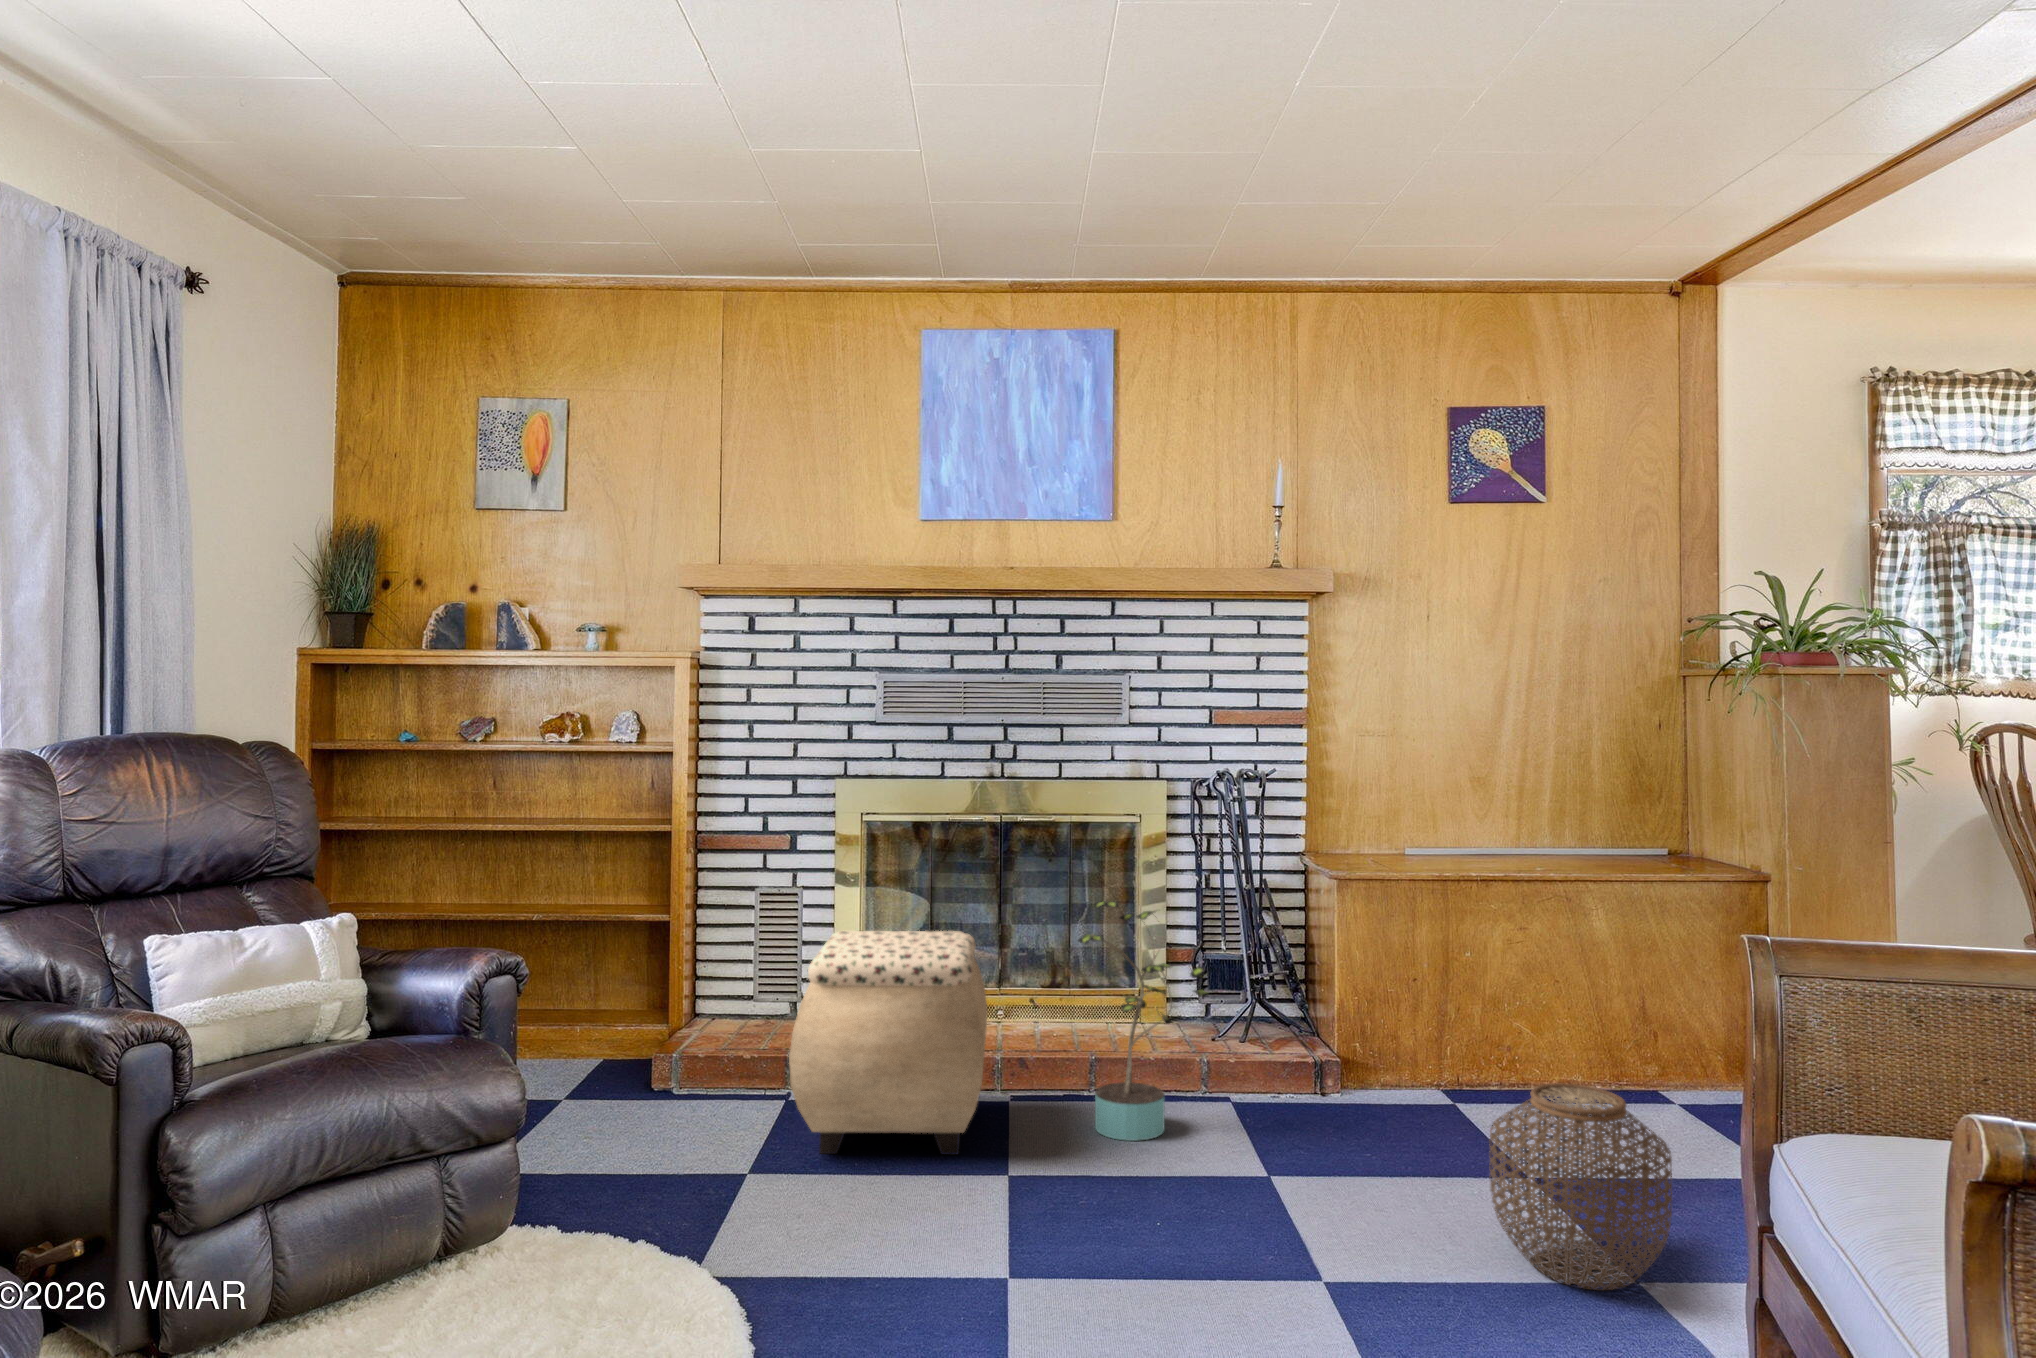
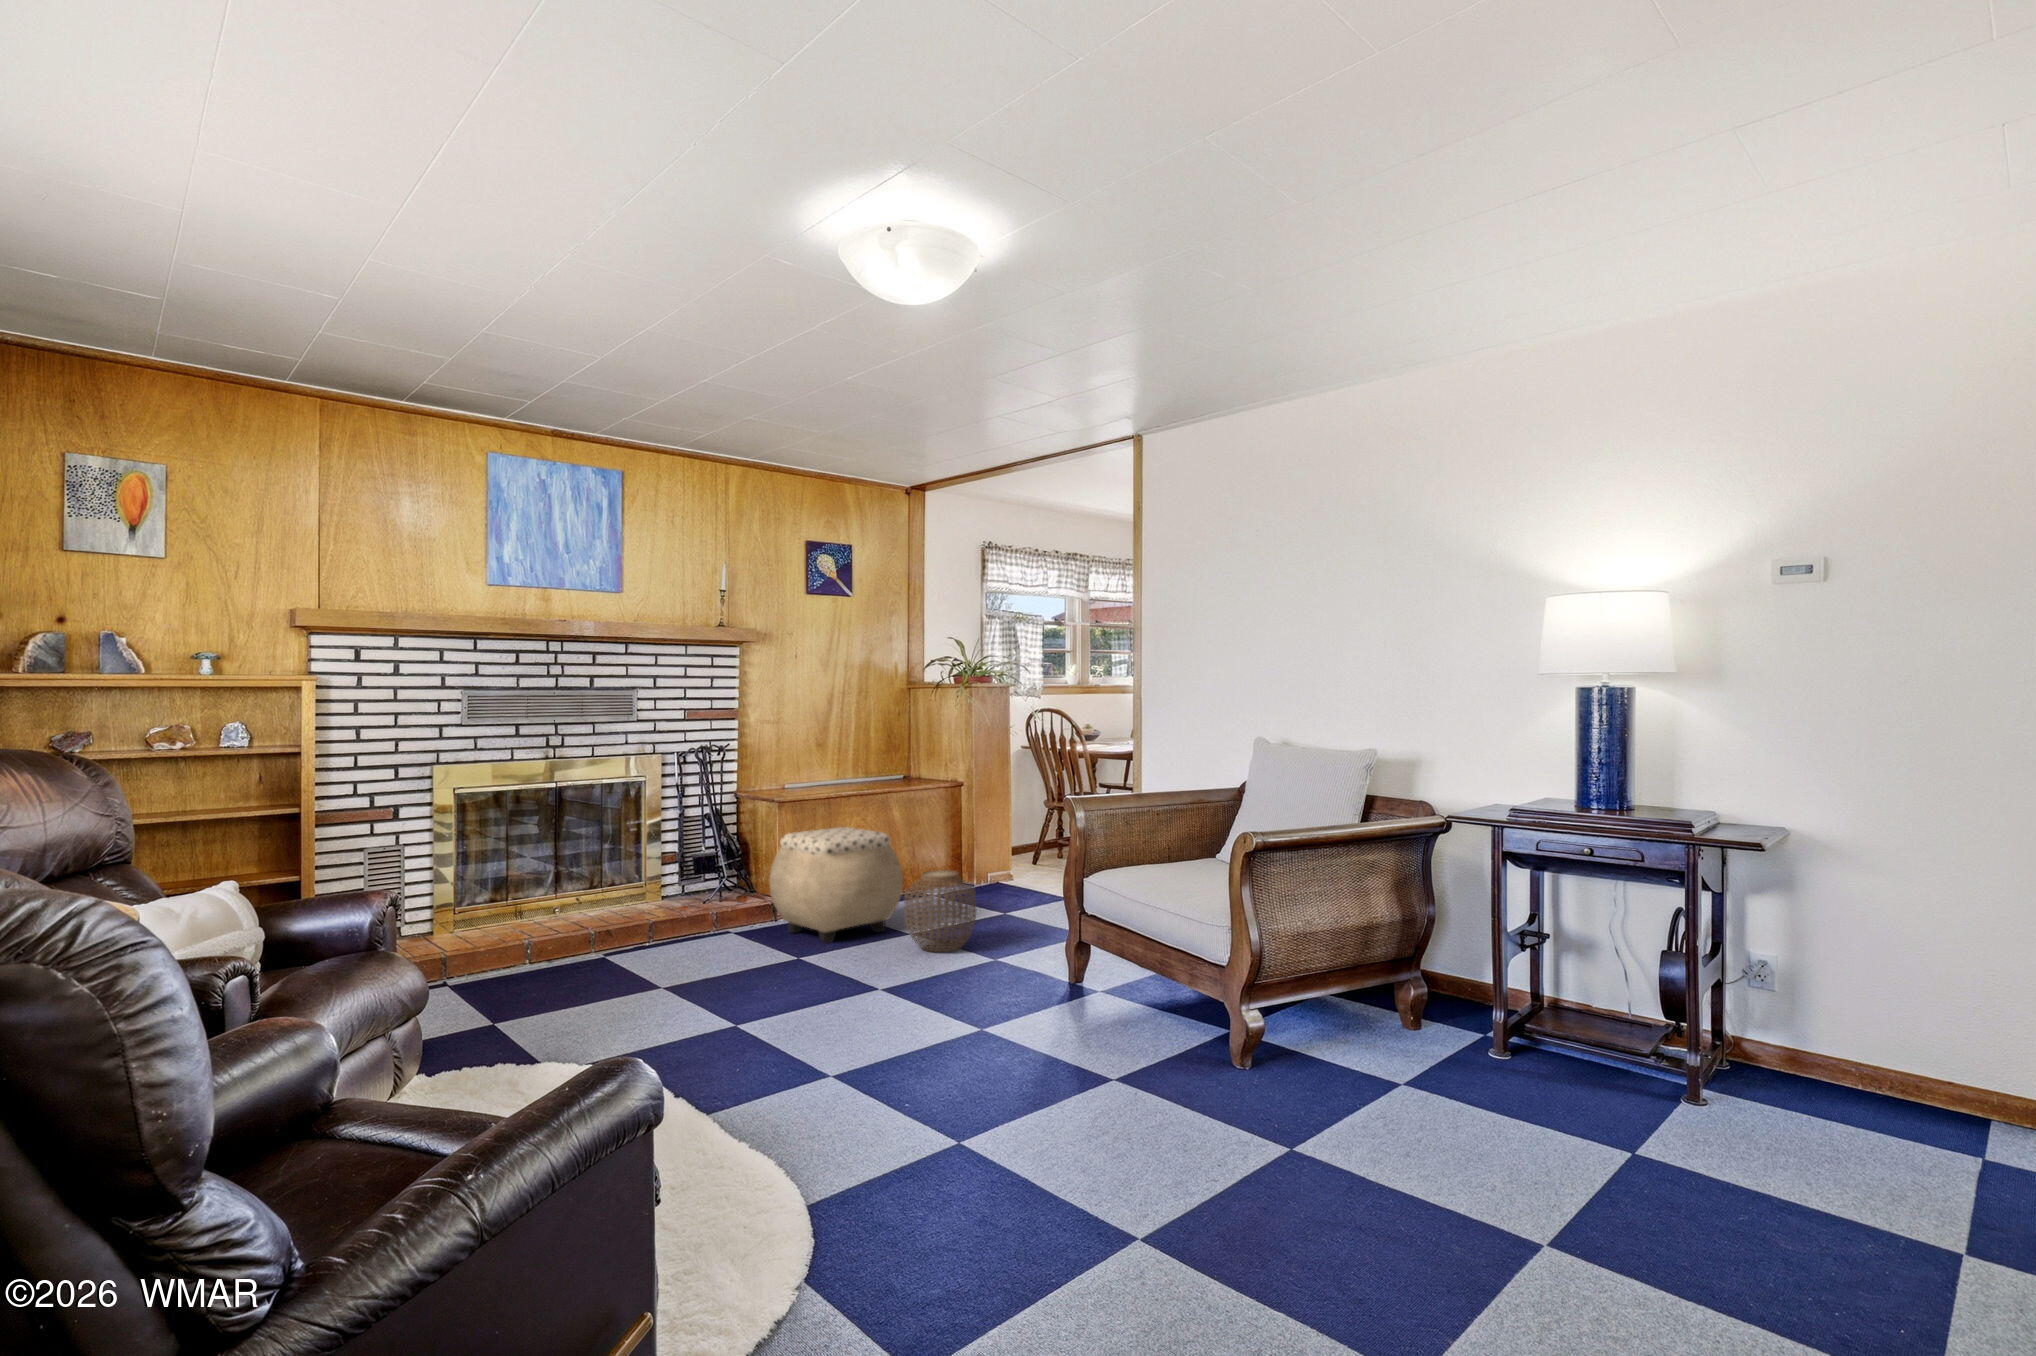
potted plant: present [1078,901,1208,1141] -> none [664,822,738,956]
ottoman: present [789,931,988,1154] -> present [769,827,903,943]

